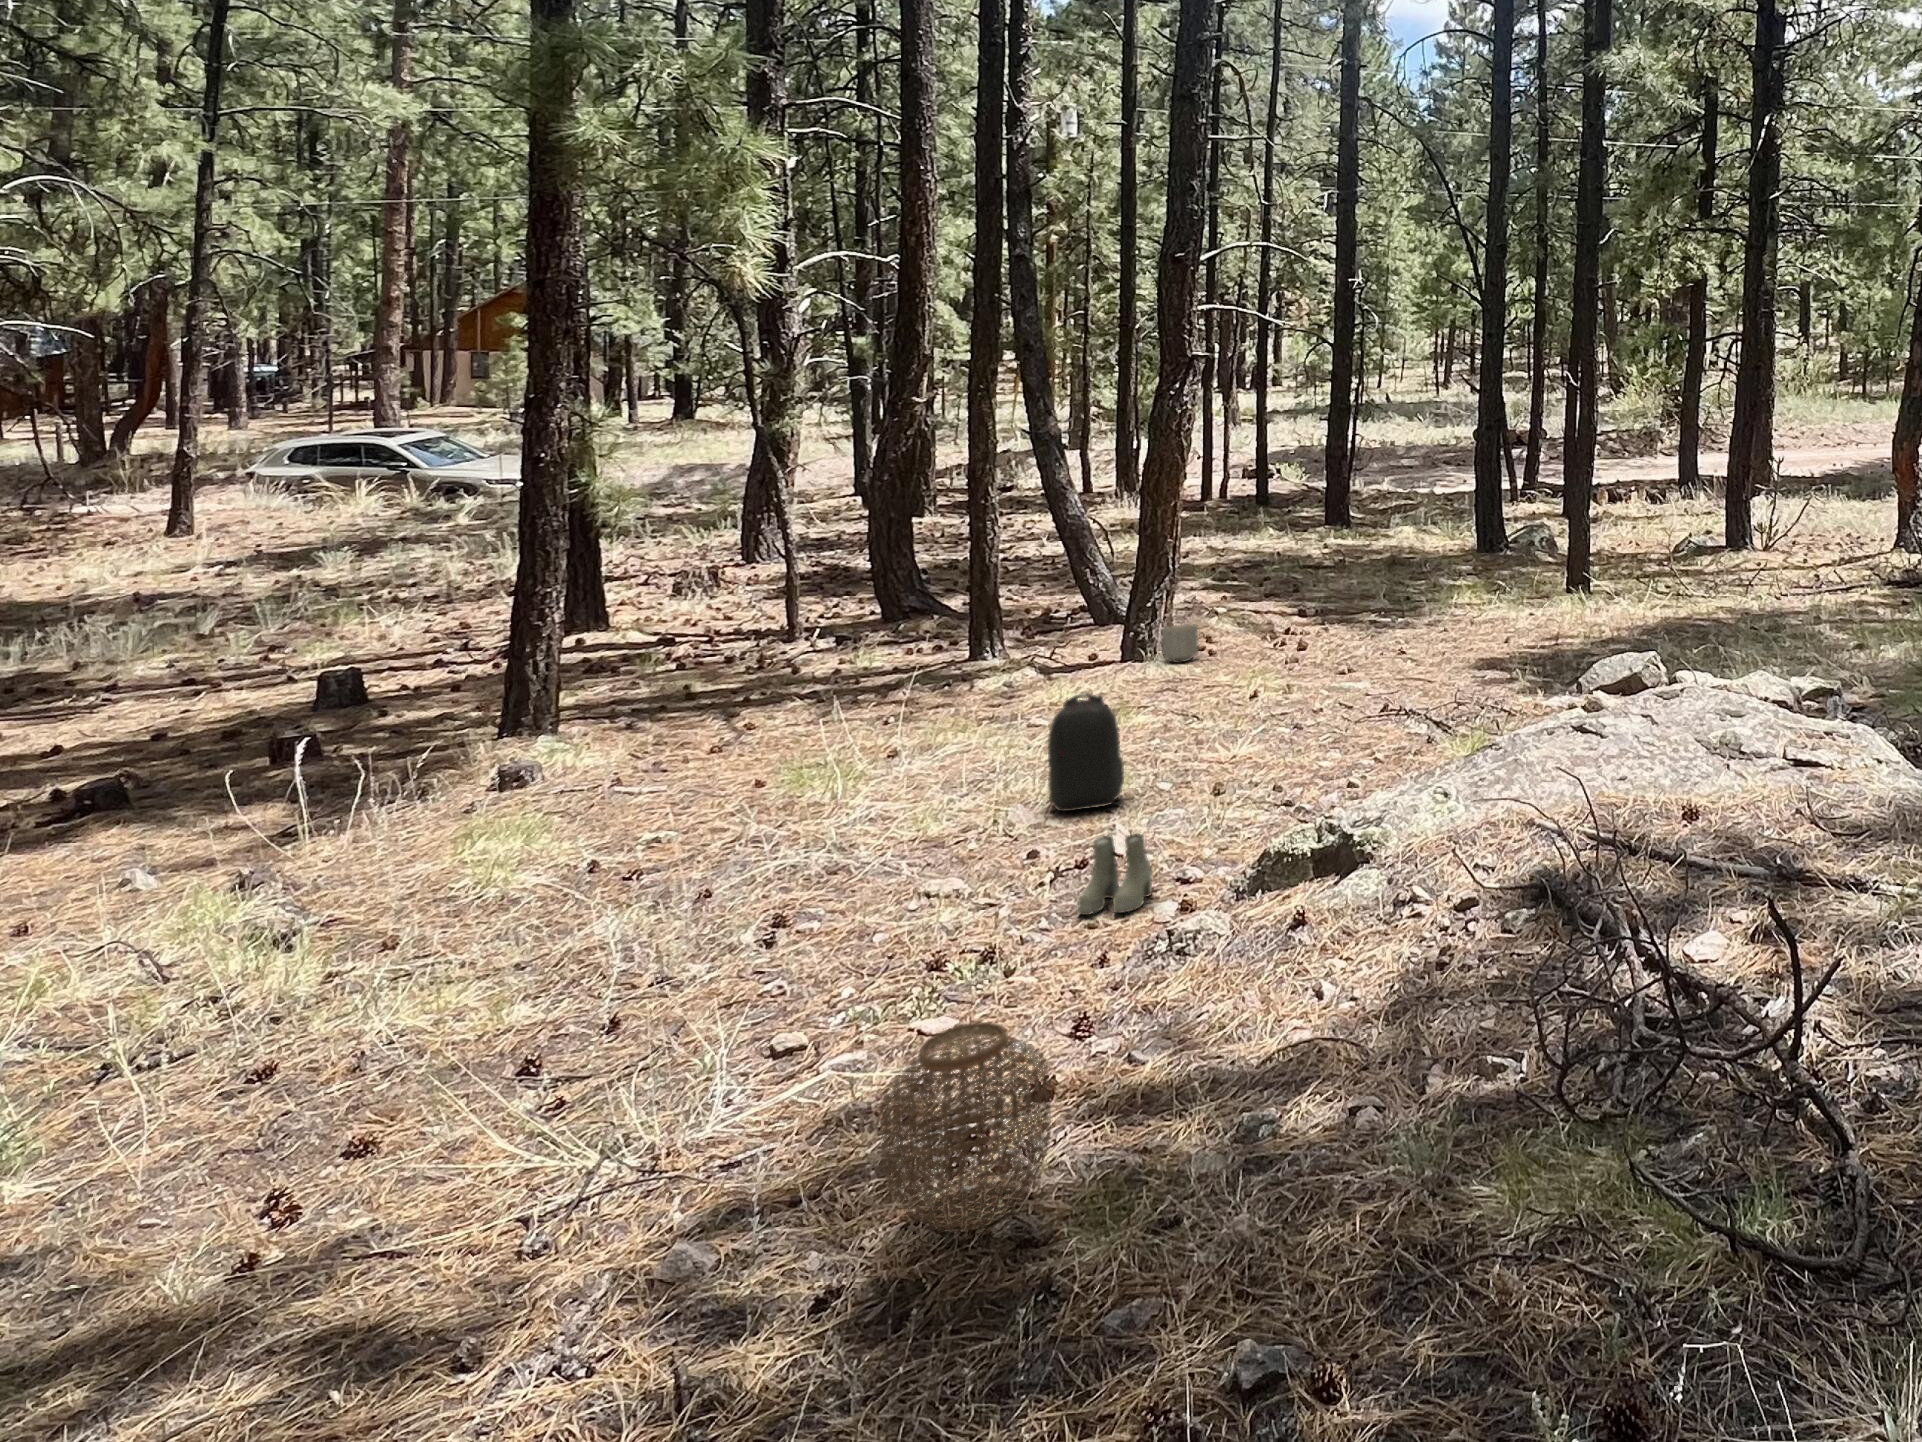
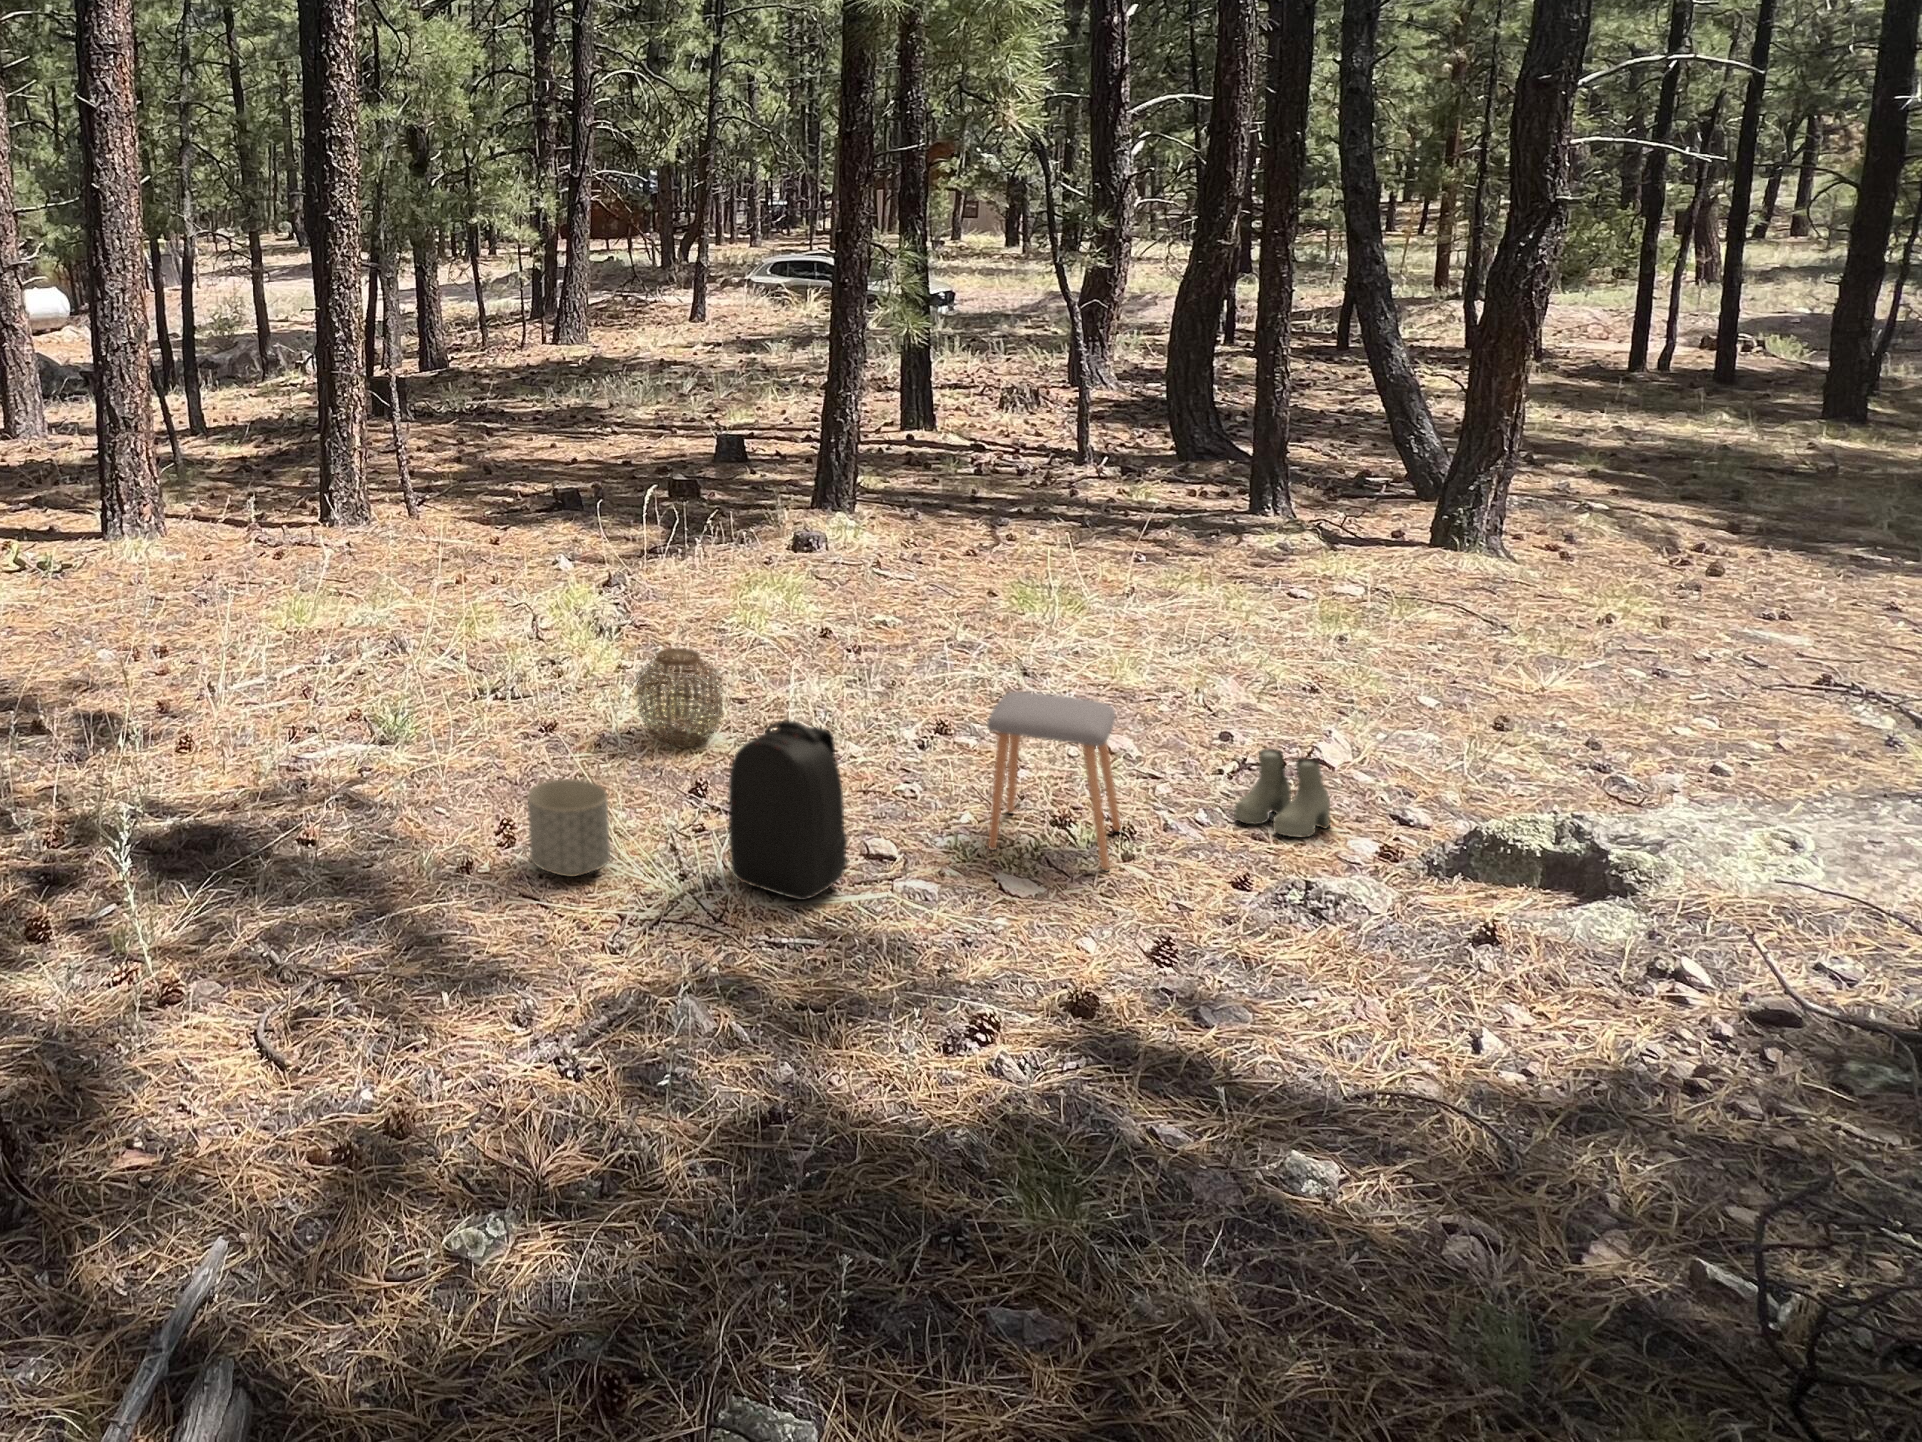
planter: present [1162,624,1199,663] -> present [528,779,610,877]
backpack: present [1048,694,1124,811] -> present [728,721,847,900]
stool: none [859,829,993,1030] -> present [987,692,1121,872]
woven basket: present [880,1022,1050,1233] -> present [637,648,722,748]

